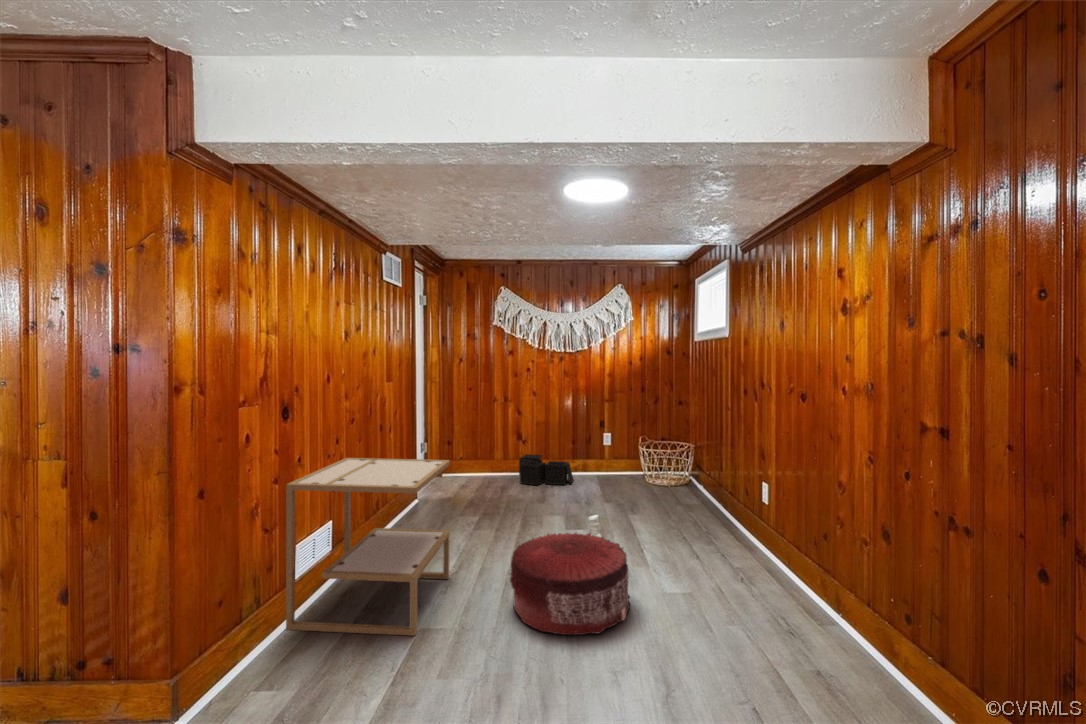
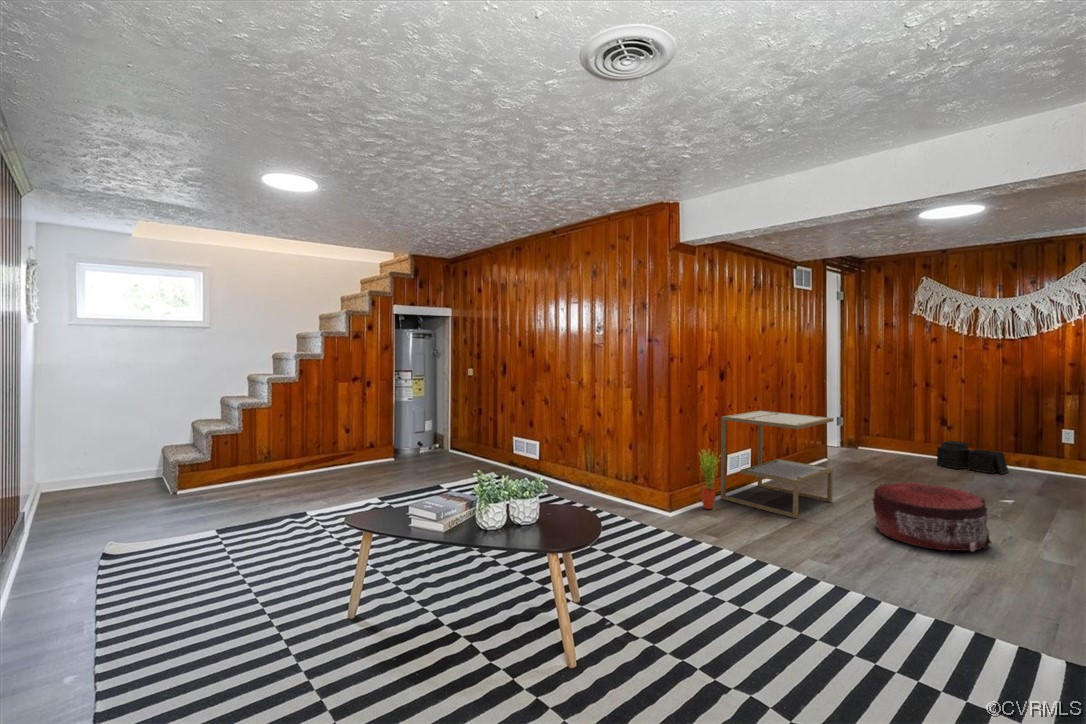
potted plant: none [241,554,287,673] -> present [699,450,719,509]

